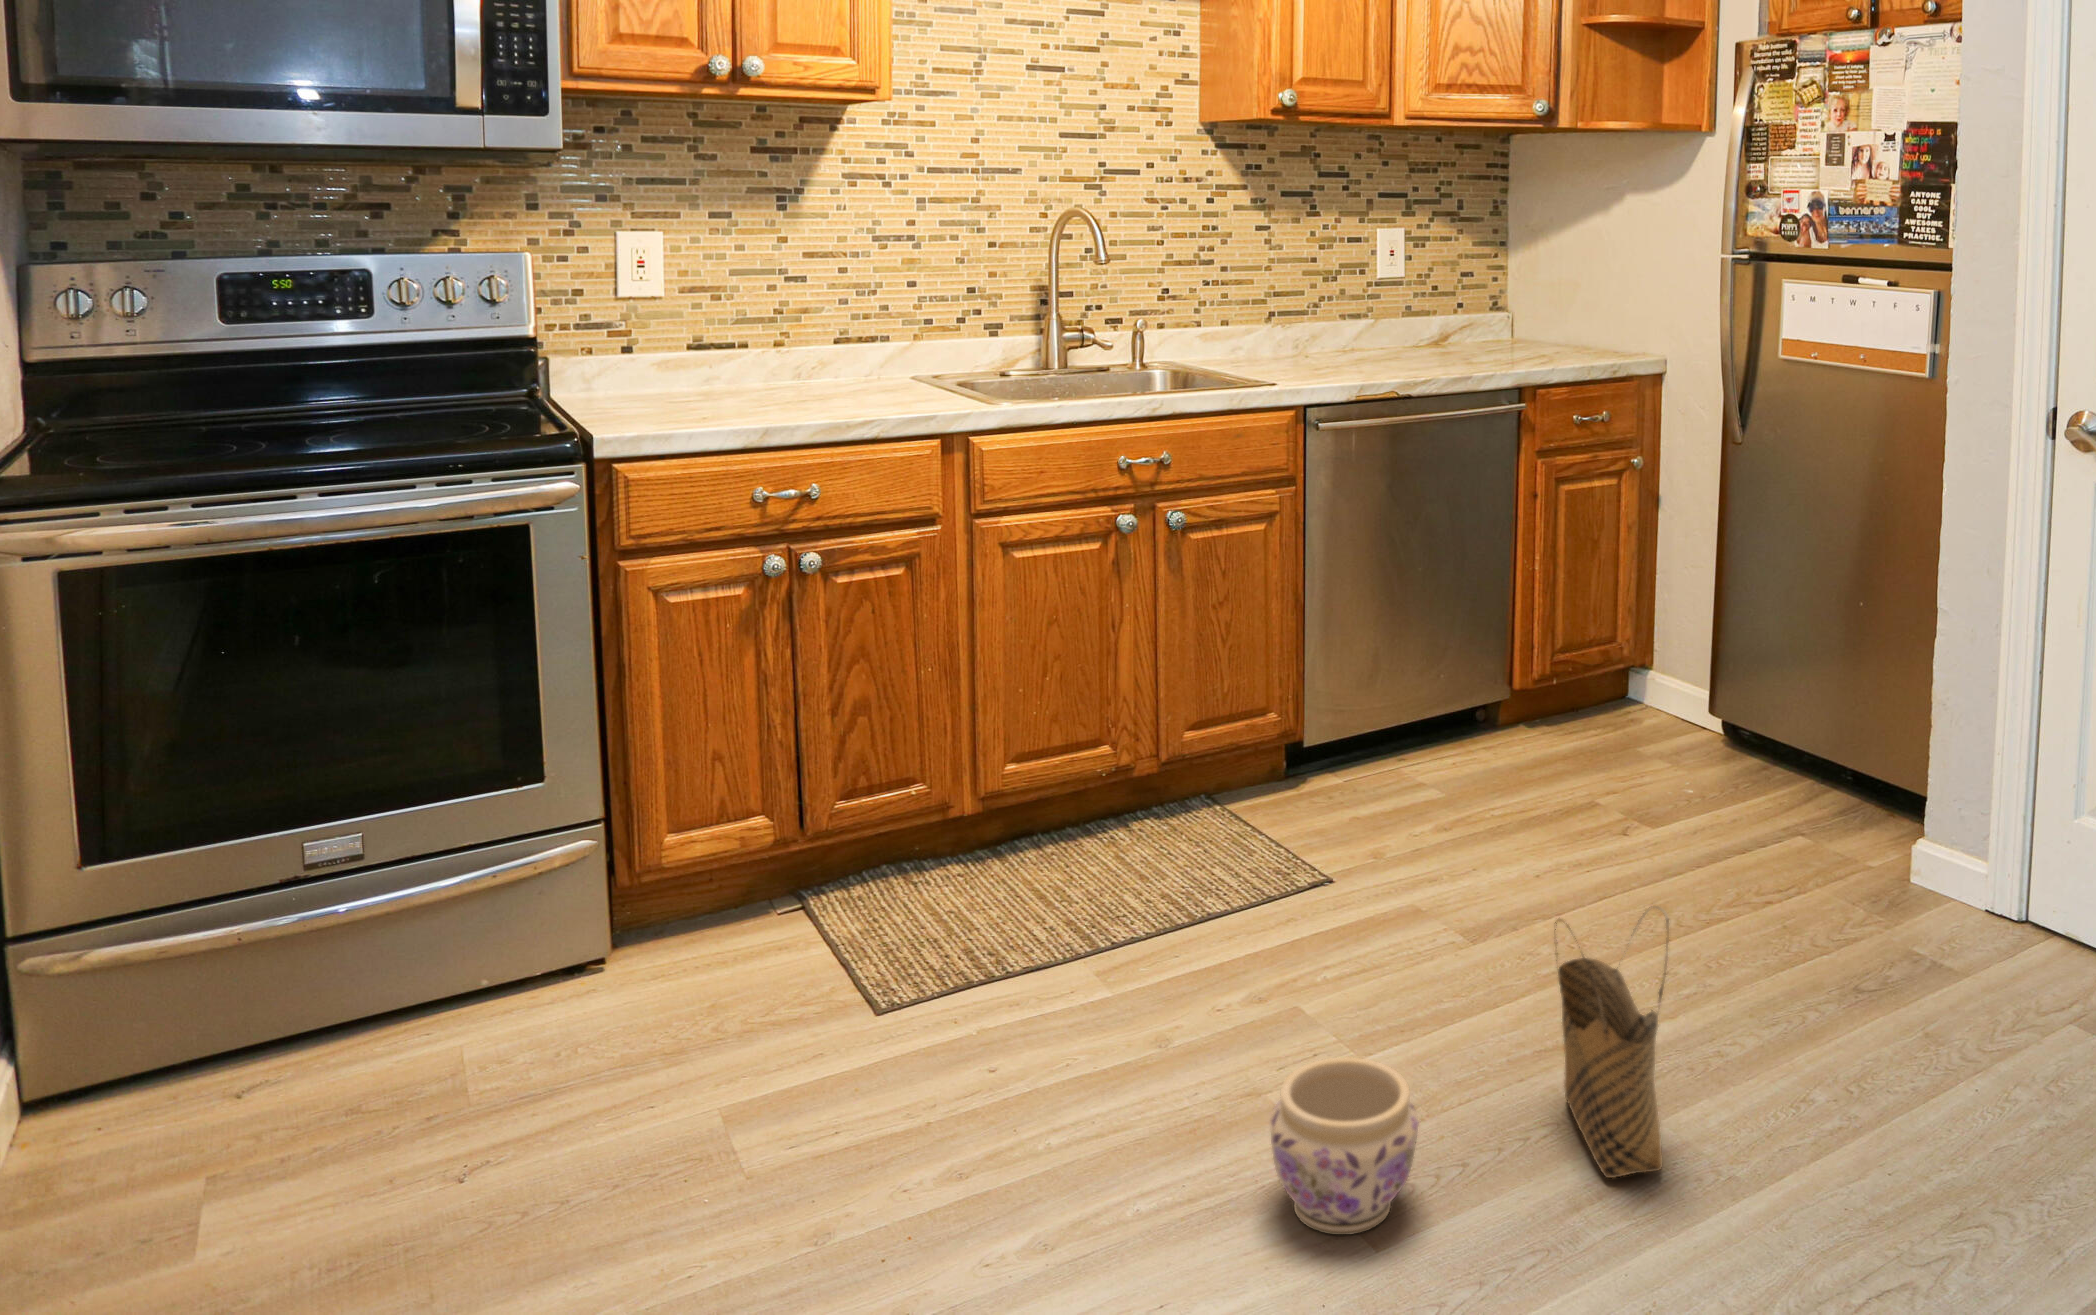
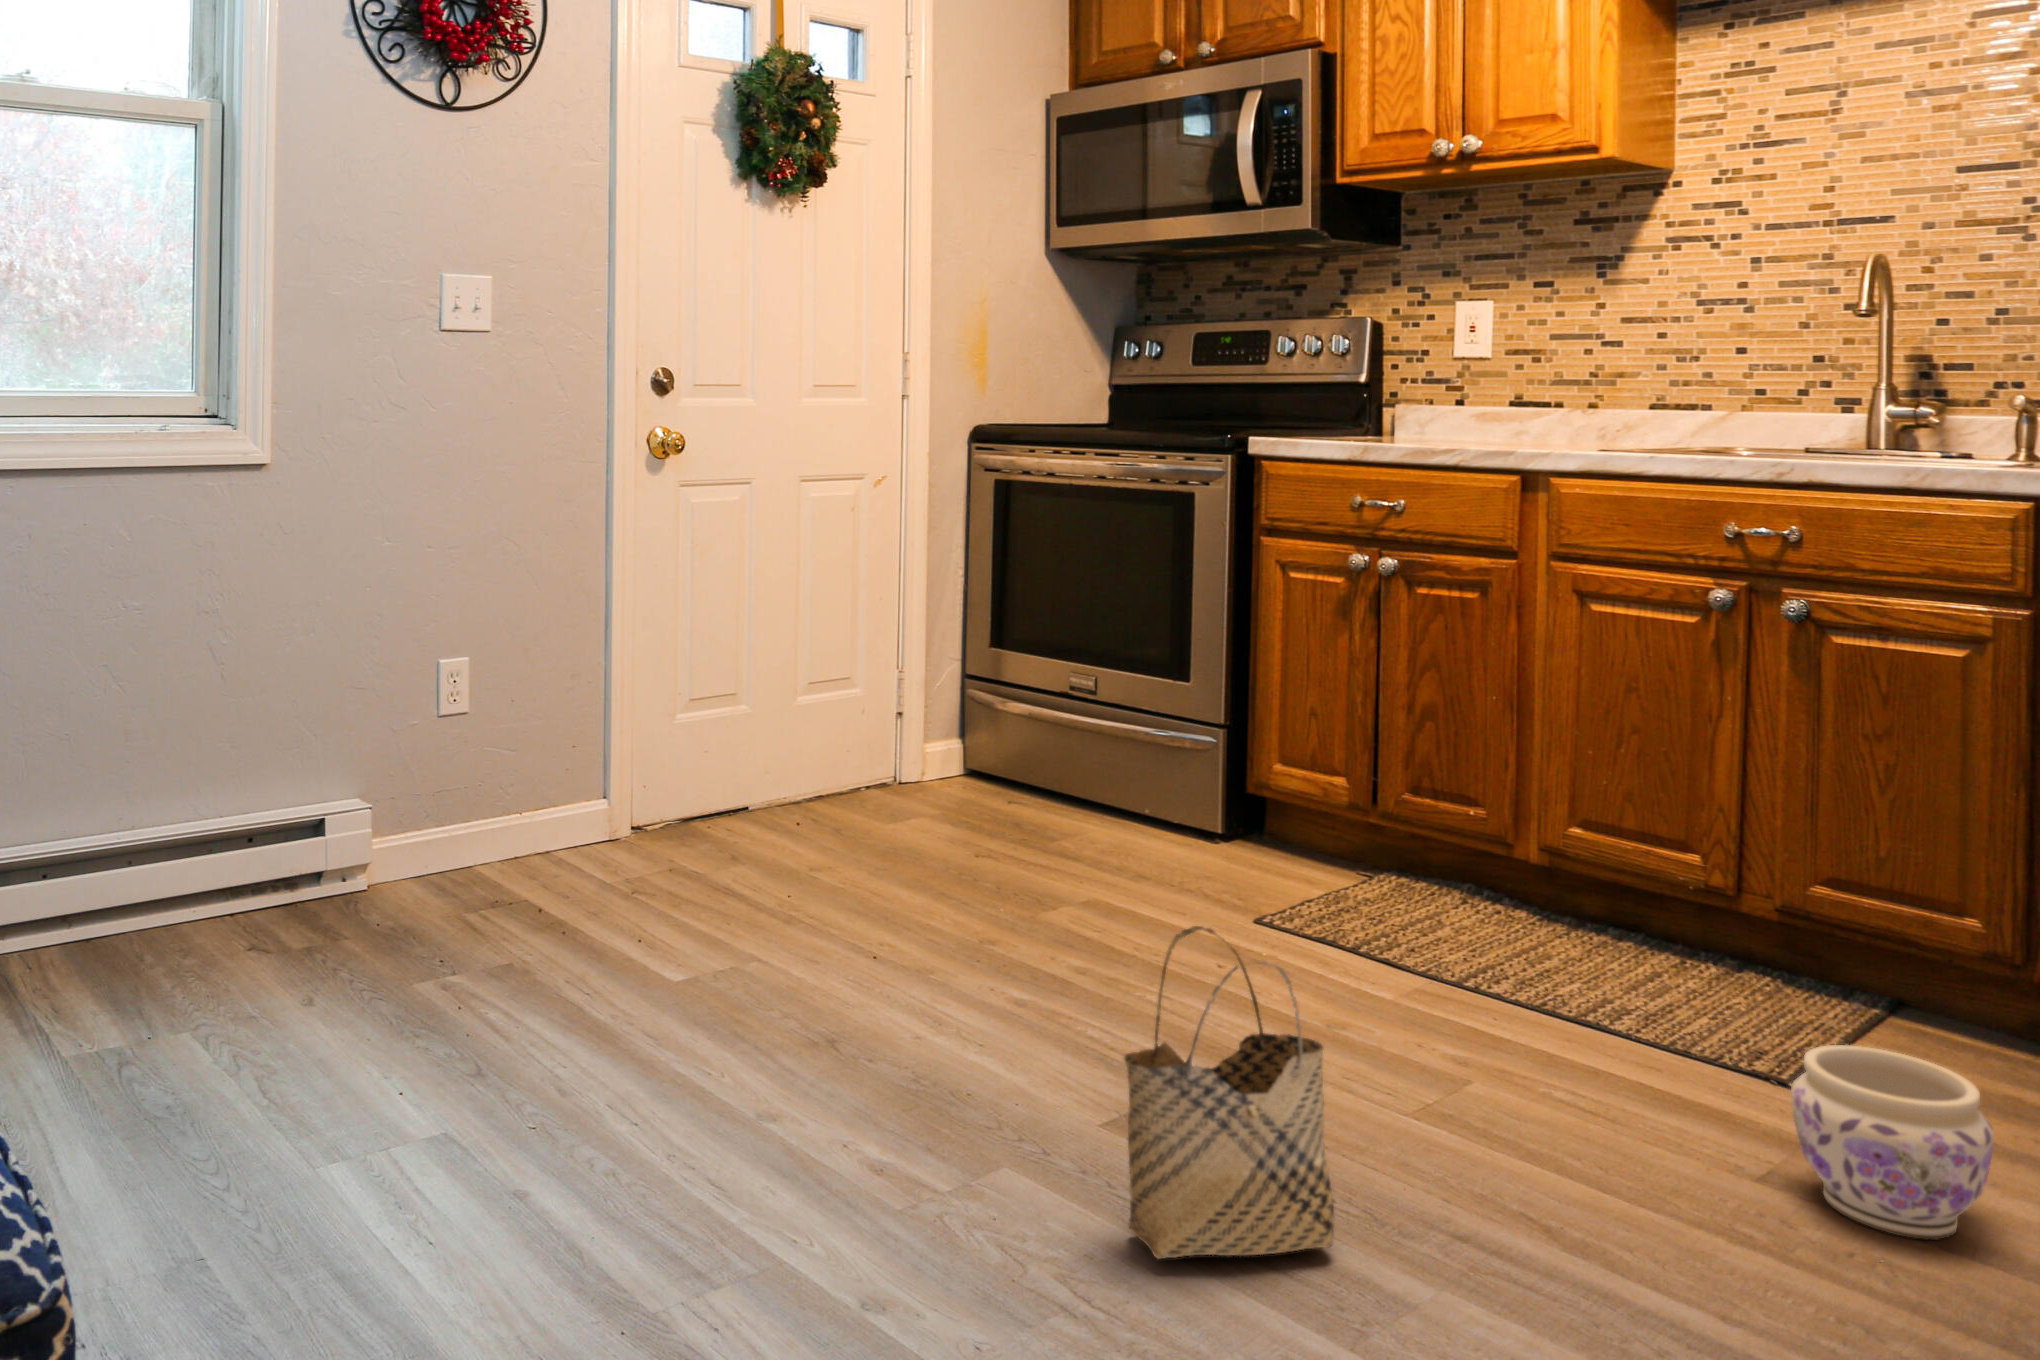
planter: present [1270,1057,1419,1235] -> present [1791,1045,1994,1239]

